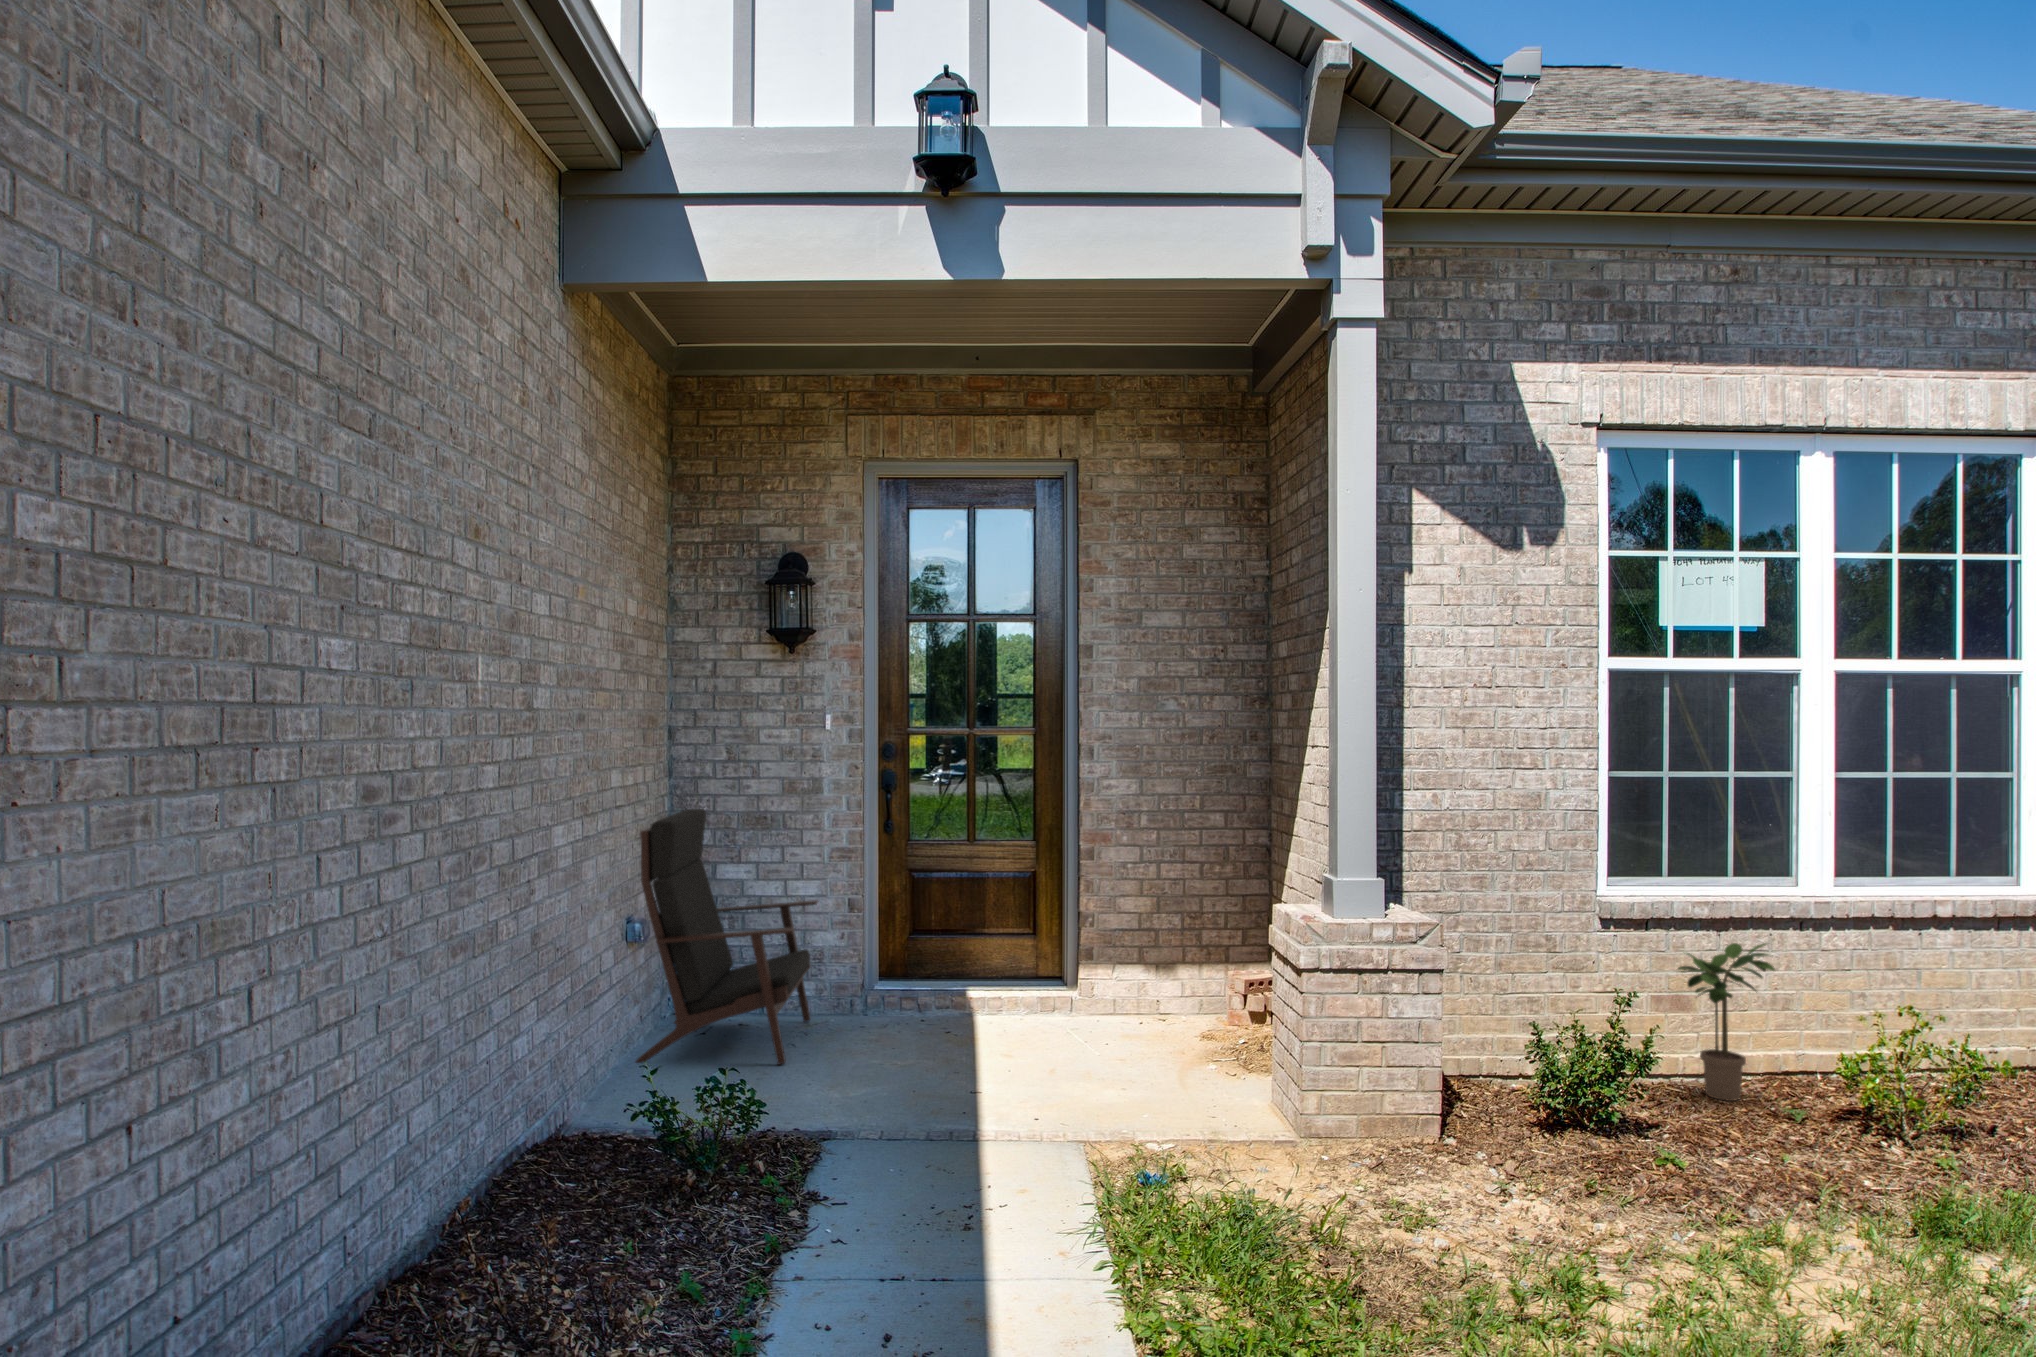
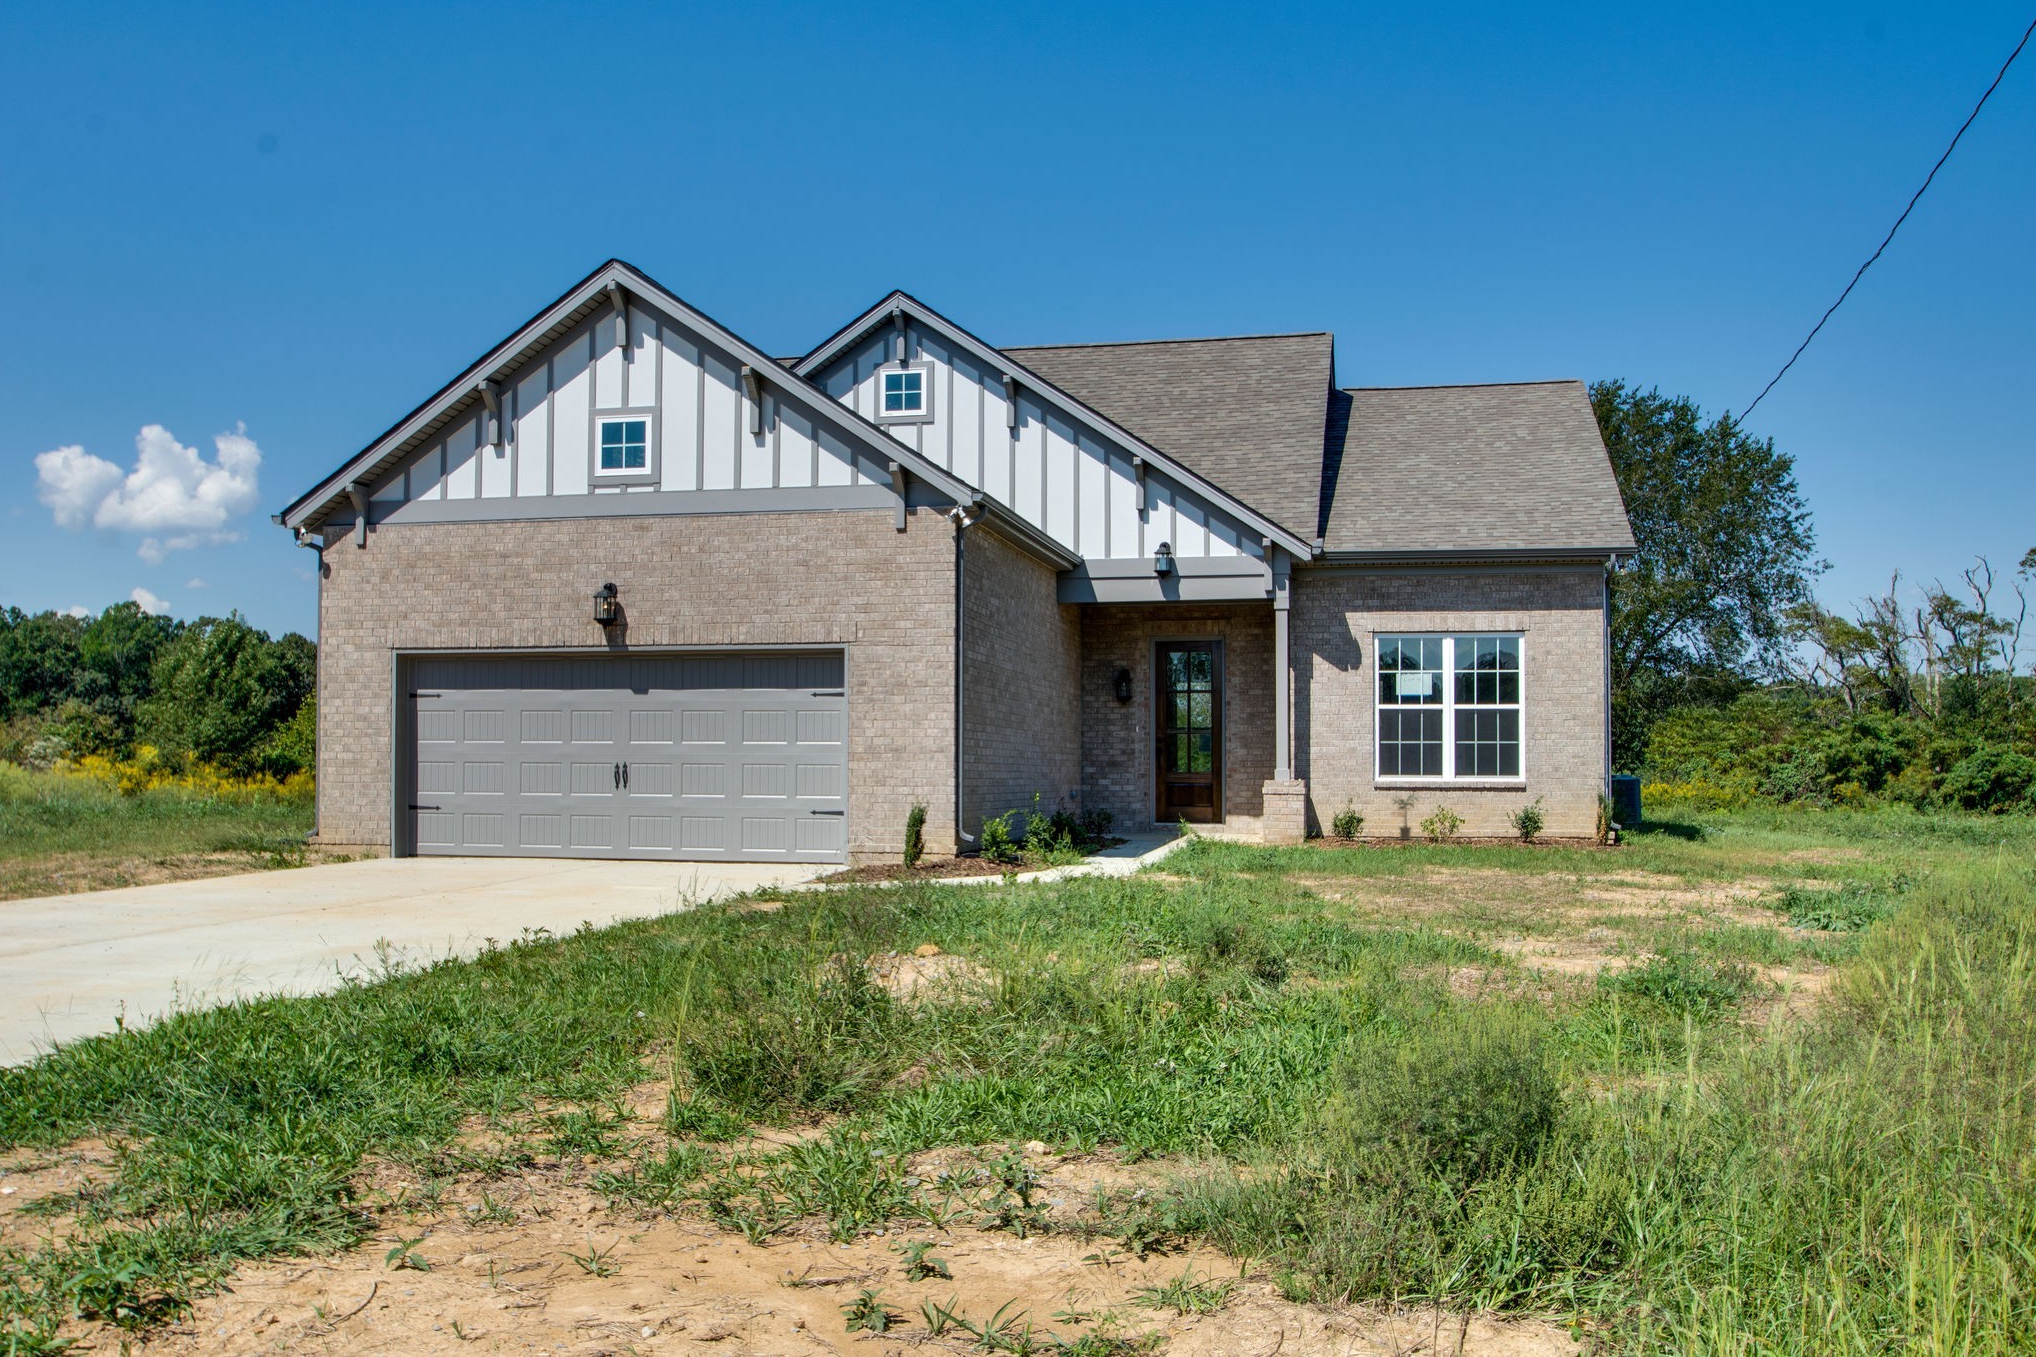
lounge chair: present [636,809,818,1064] -> none [1071,755,1125,831]

